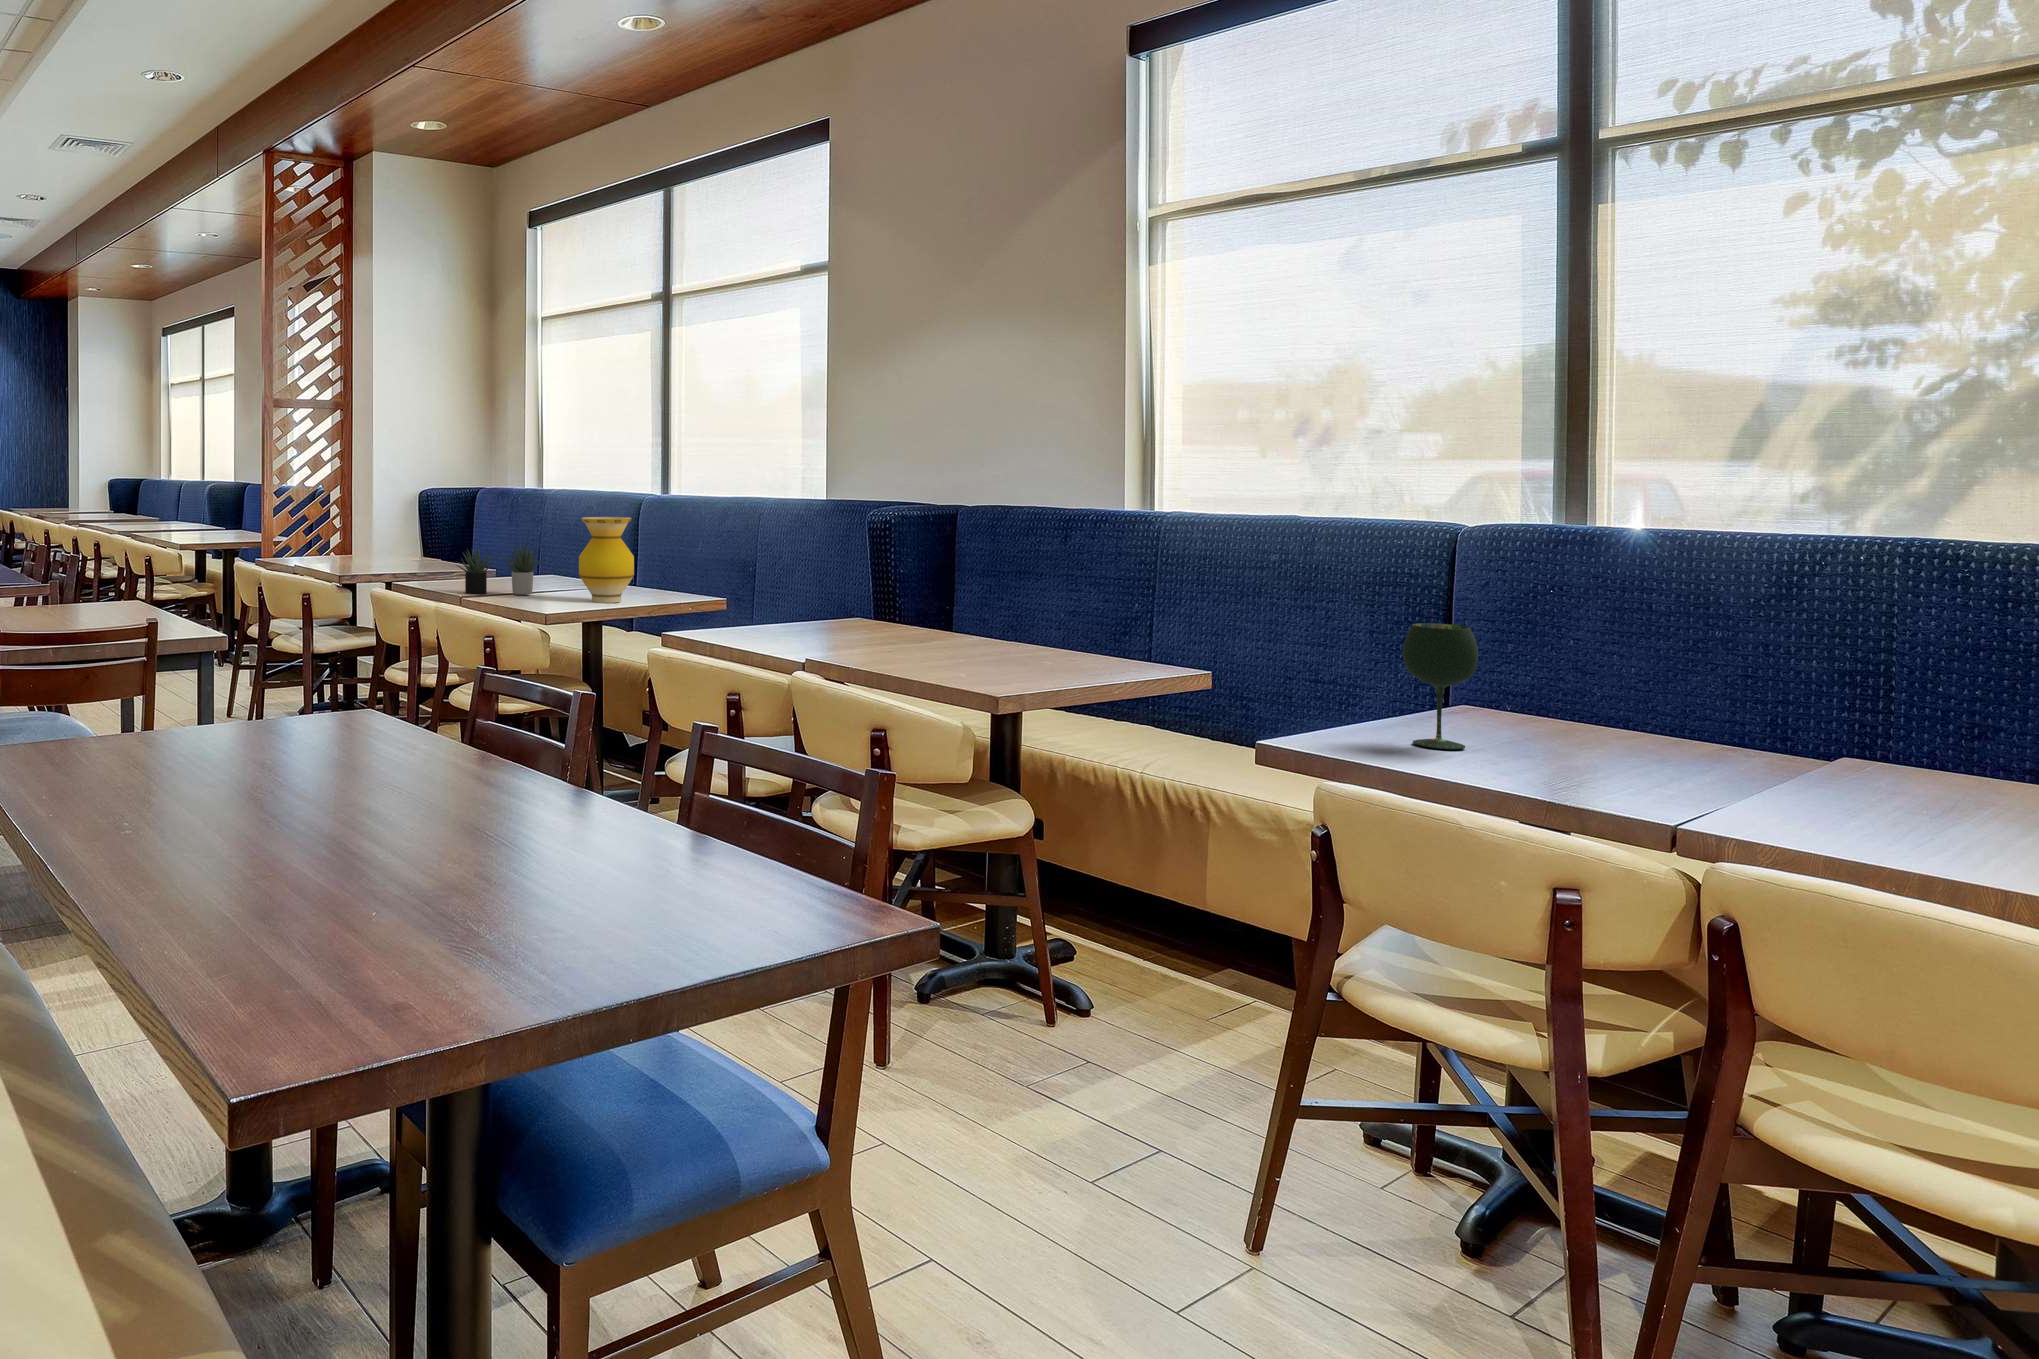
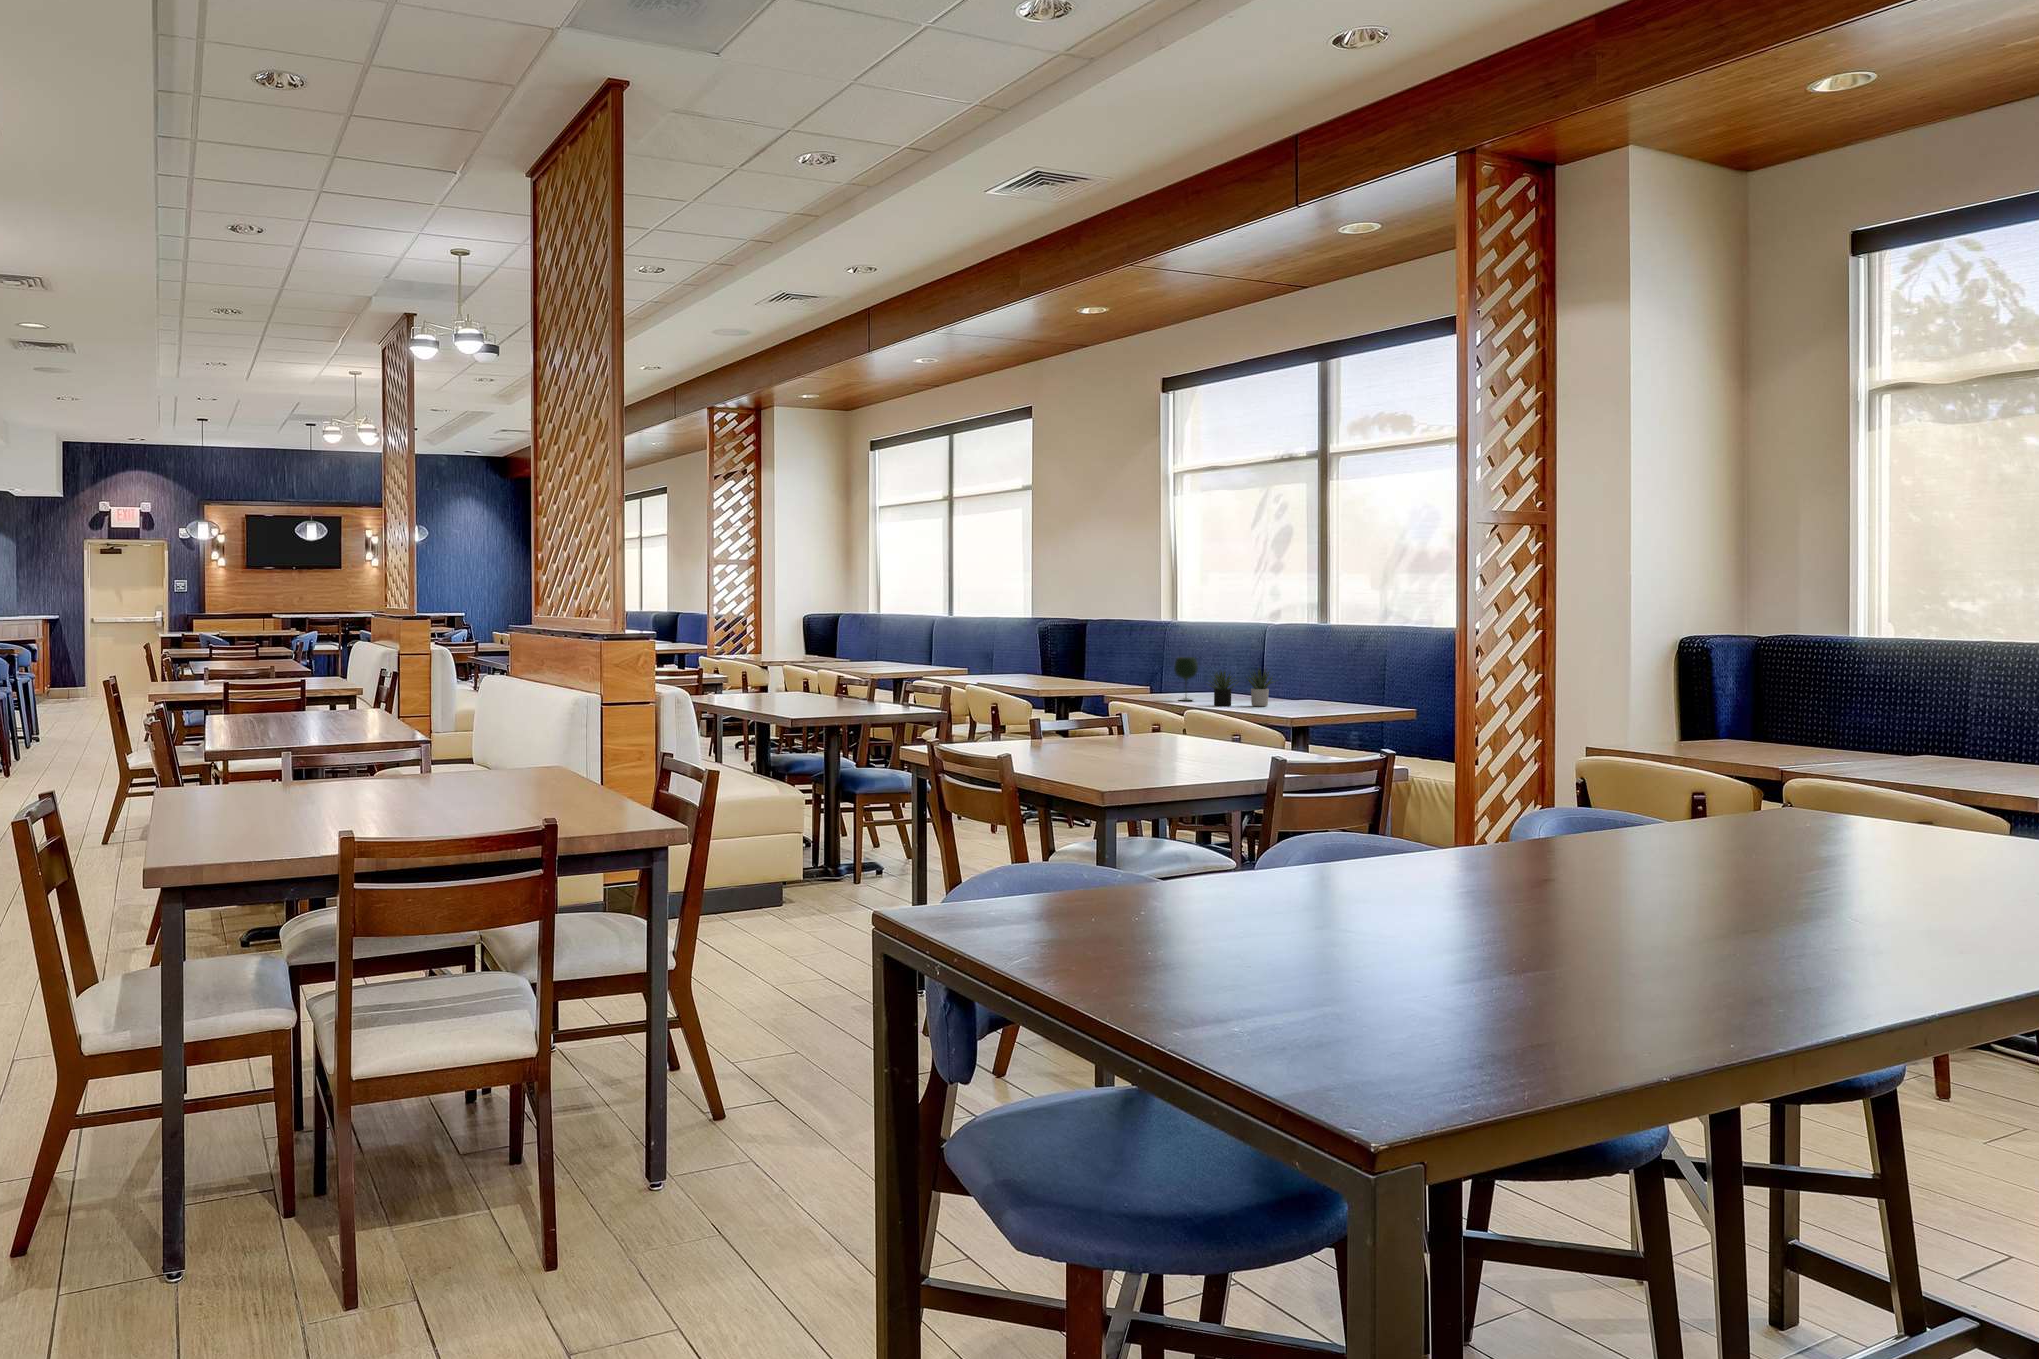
vase: present [579,517,634,603] -> none [891,626,920,670]
succulent plant: present [457,545,544,595] -> present [1208,668,1276,706]

